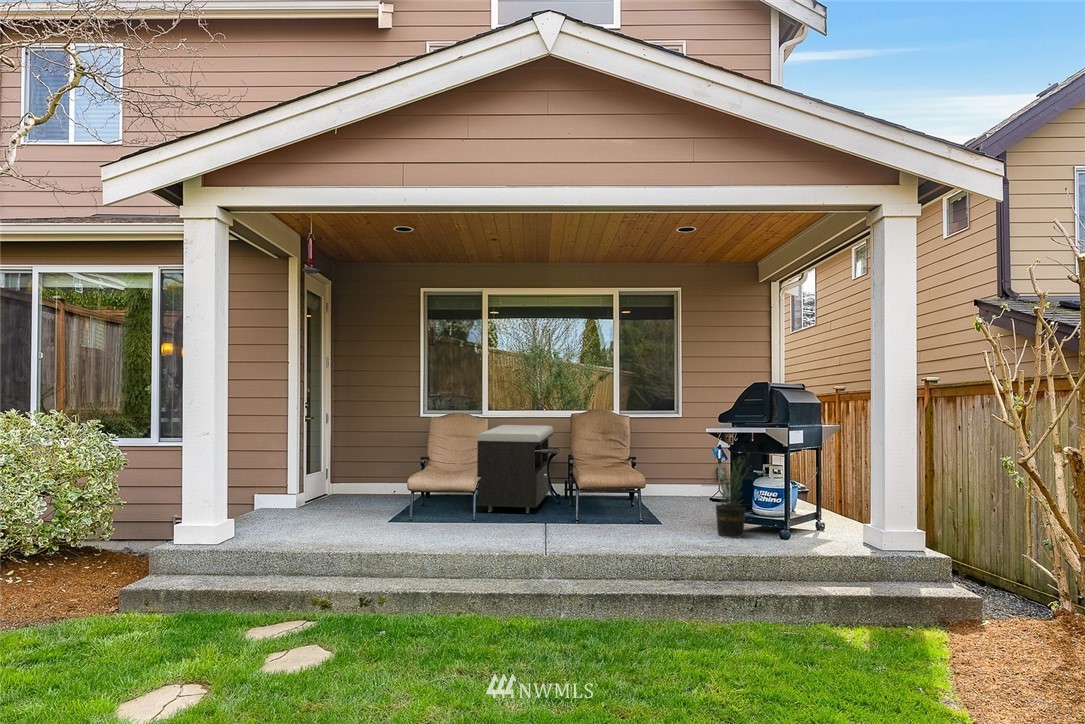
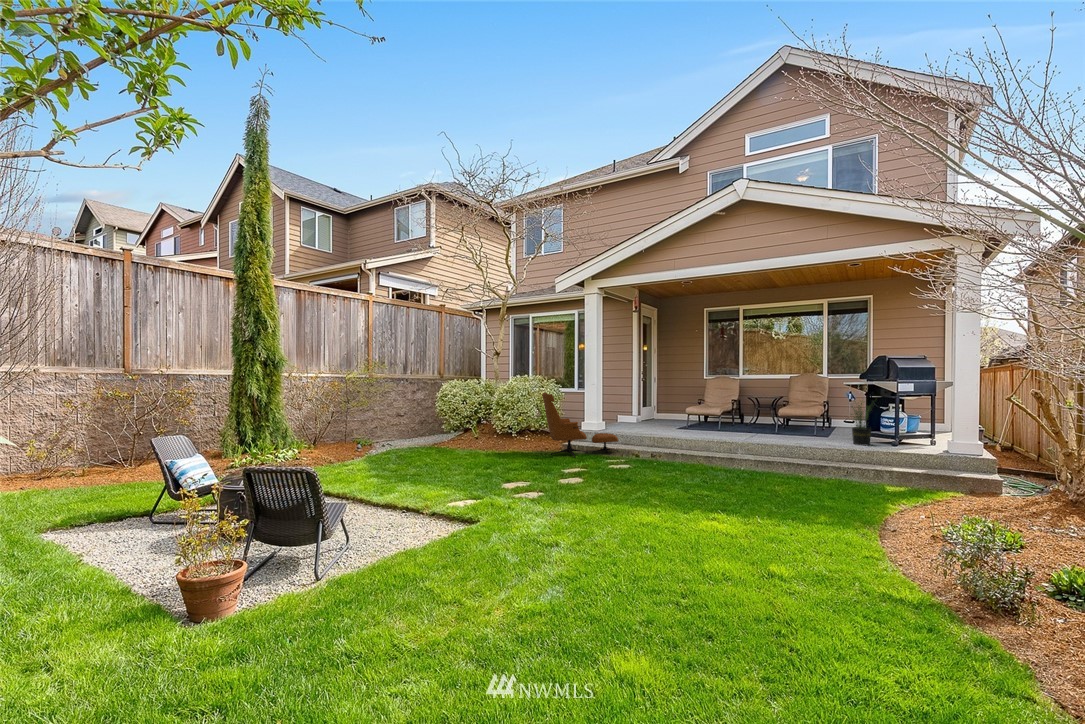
storage bench: present [477,425,553,513] -> none [724,384,777,431]
lounge chair: none [46,471,270,650] -> present [542,393,618,458]

